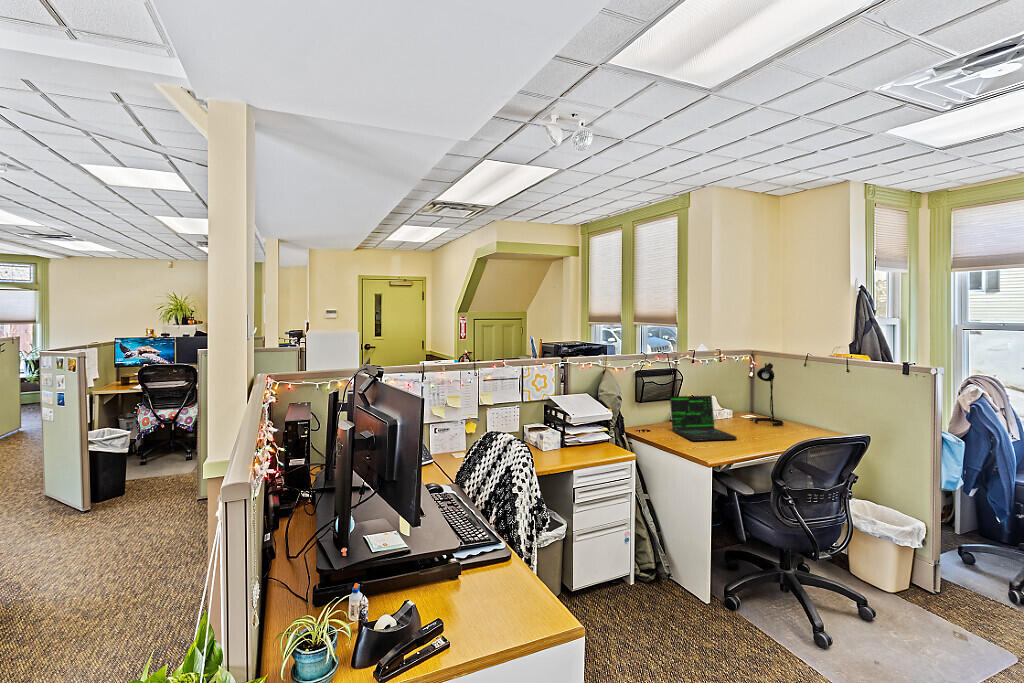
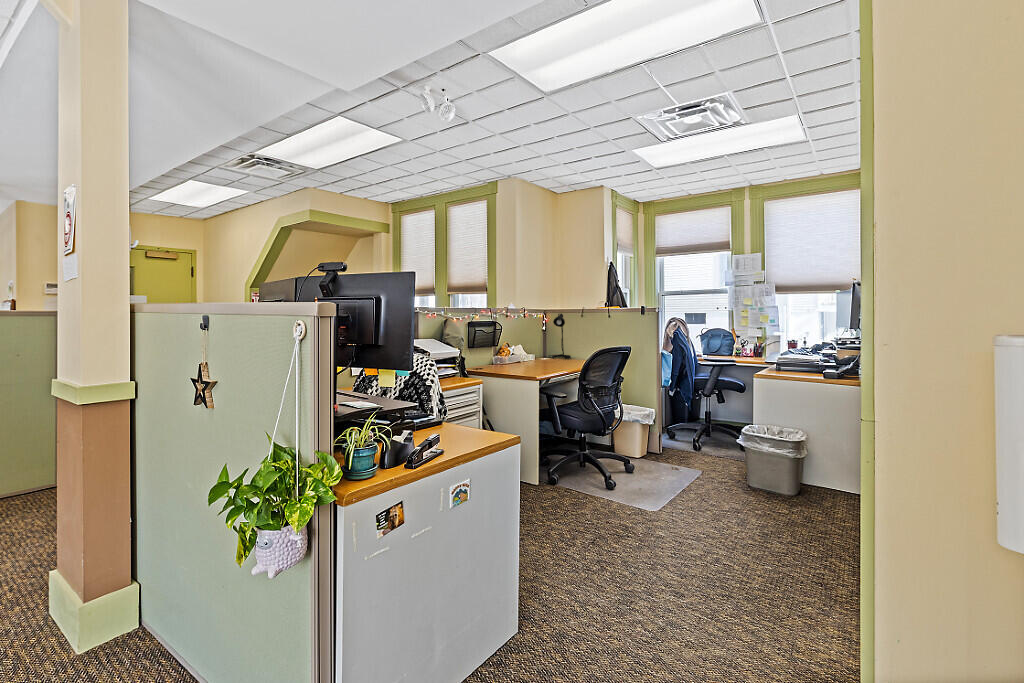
laptop: present [670,396,737,441] -> none [497,338,546,369]

